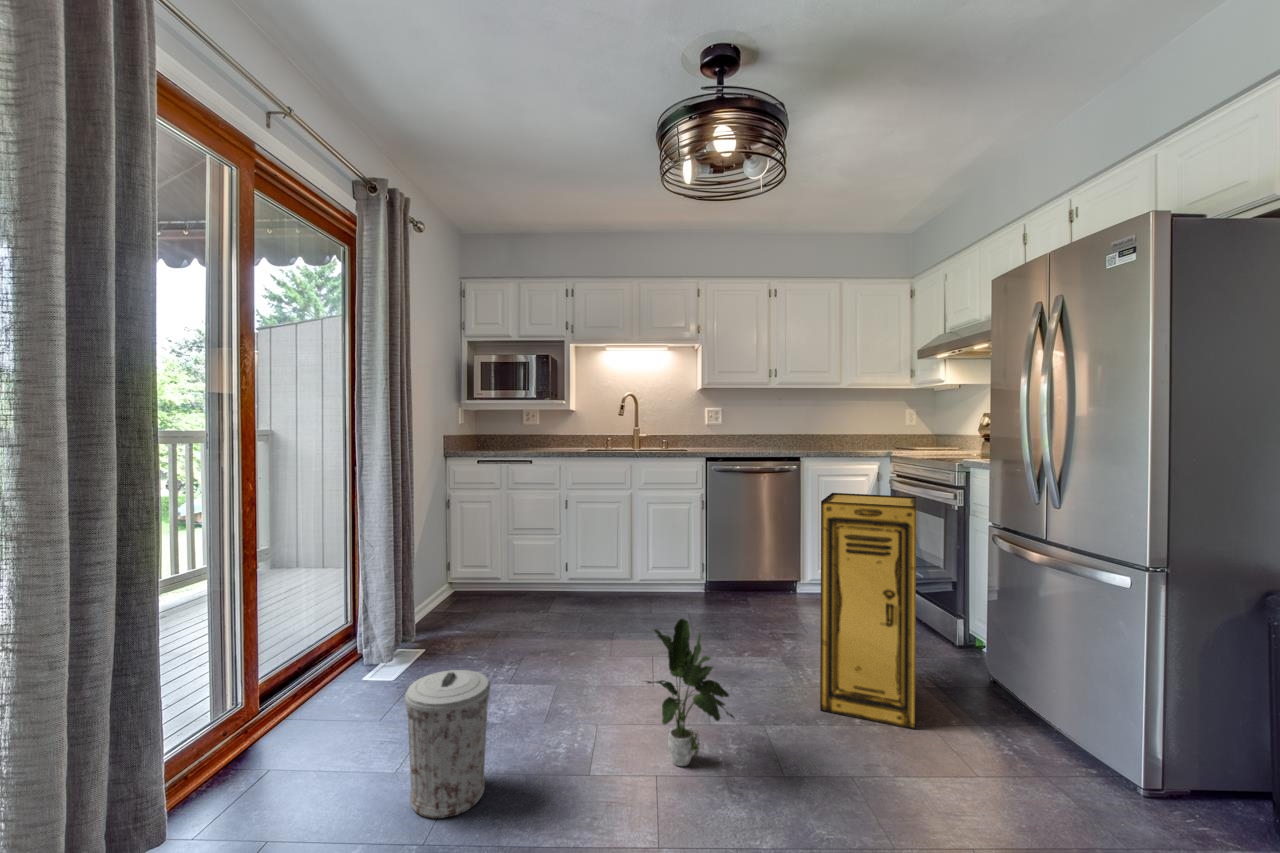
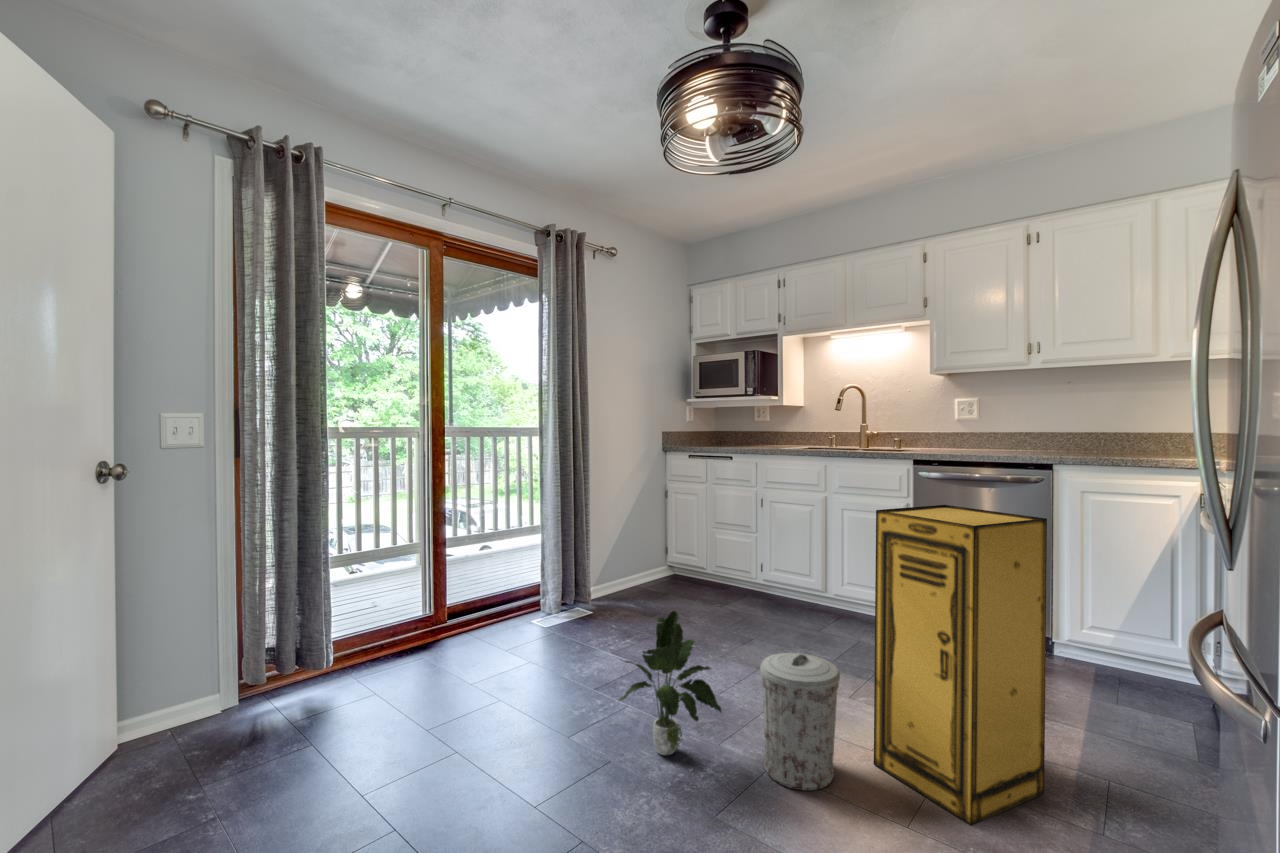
trash can: present [405,670,490,818] -> present [760,653,840,790]

